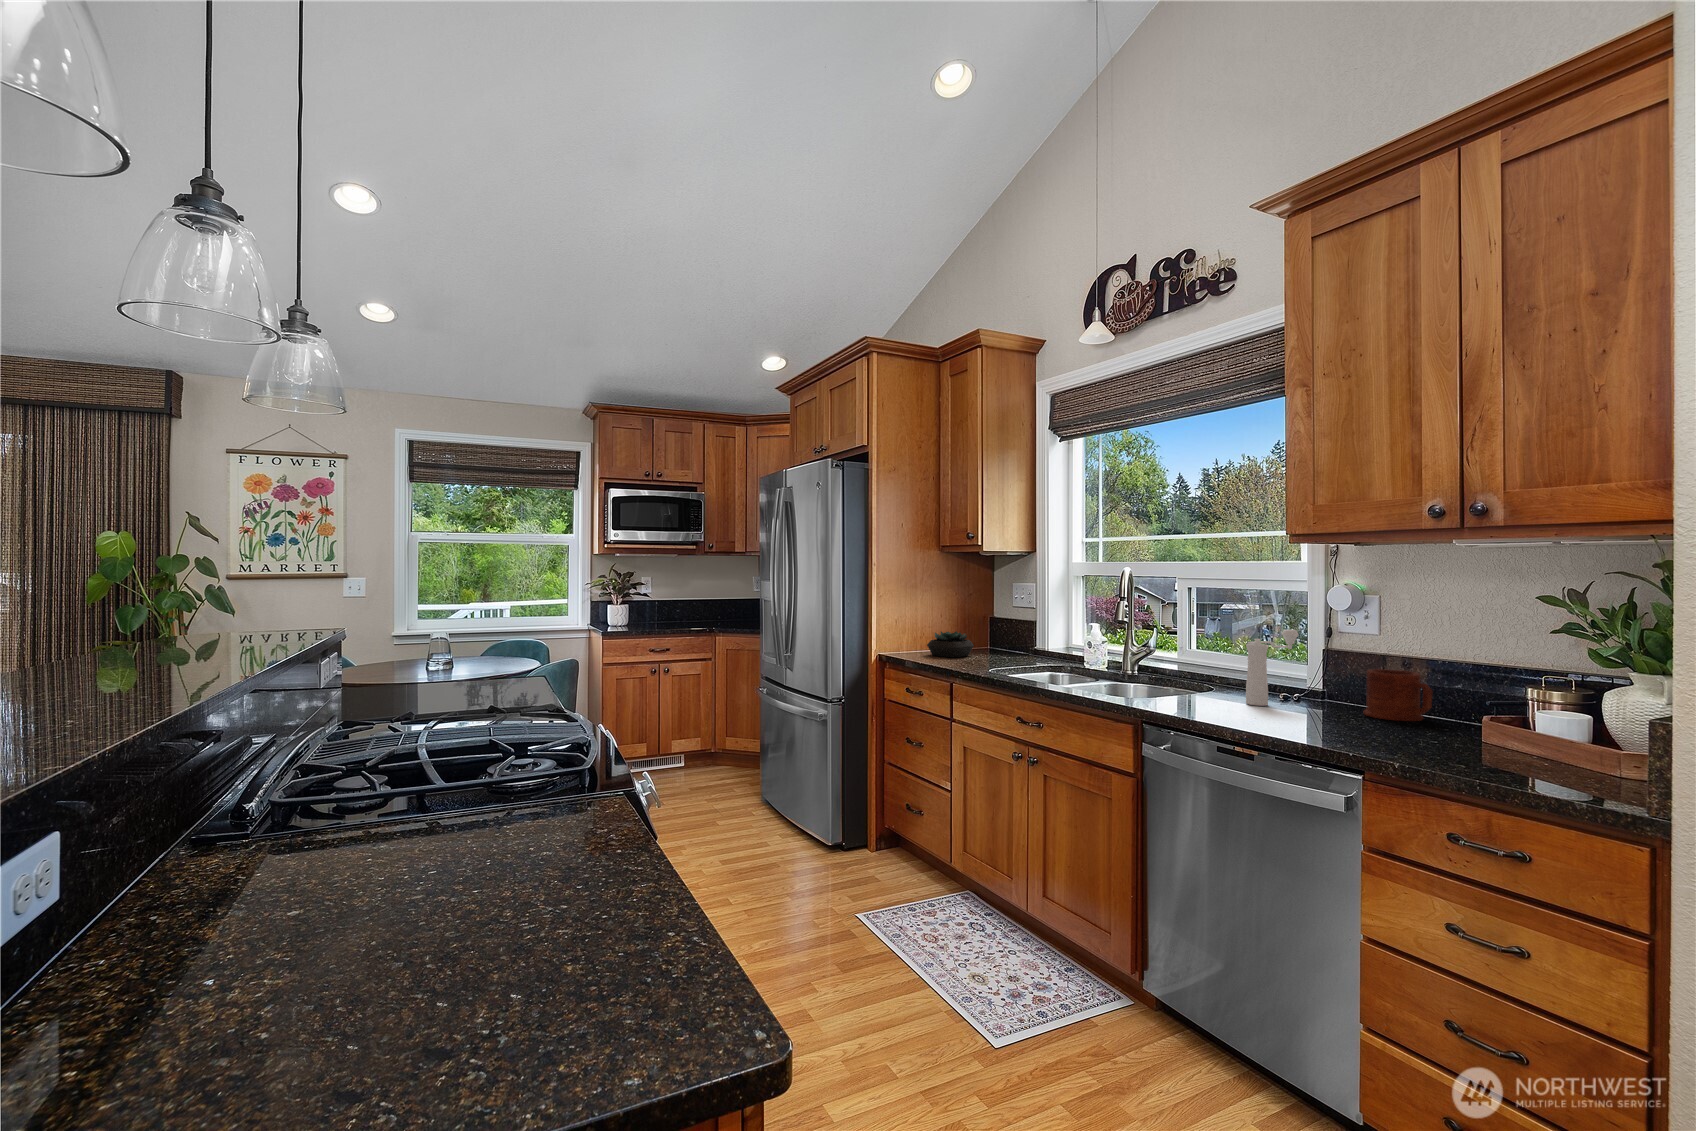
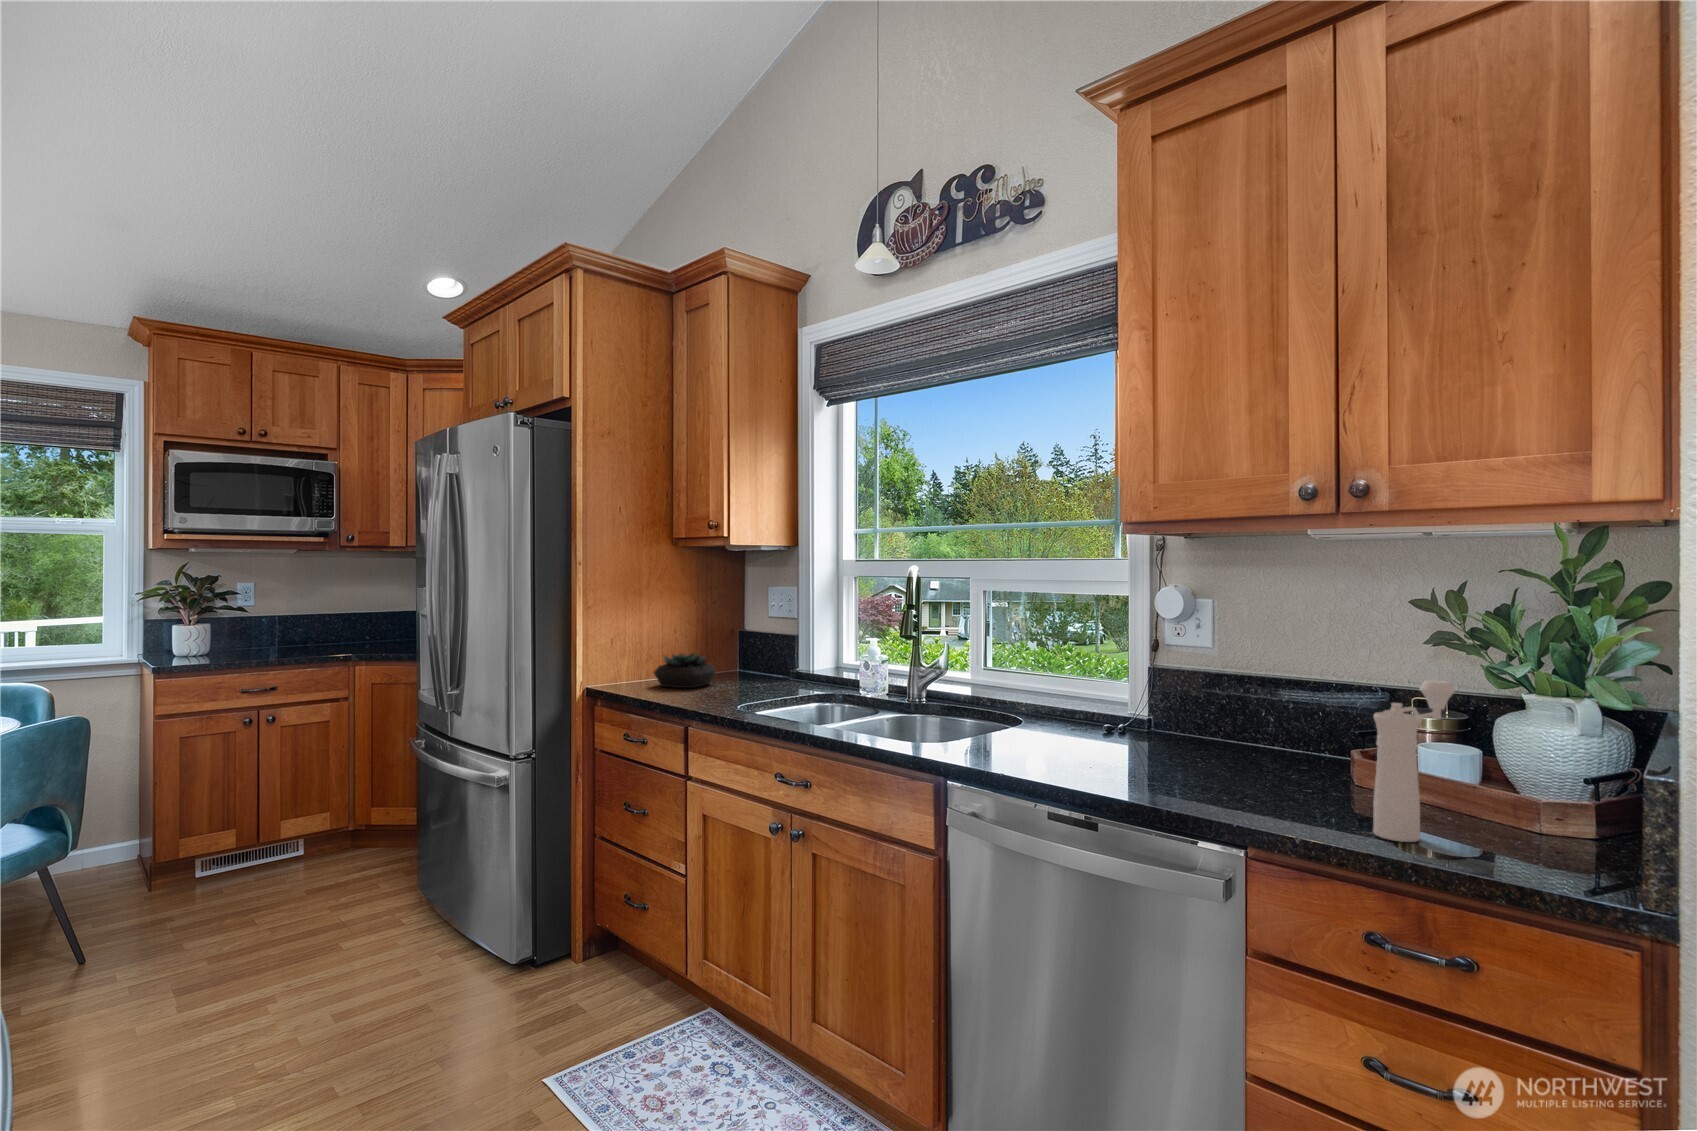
pepper mill: present [1246,630,1299,706] -> present [1373,680,1455,842]
mug: present [1364,669,1432,721] -> none [1203,693,1283,759]

